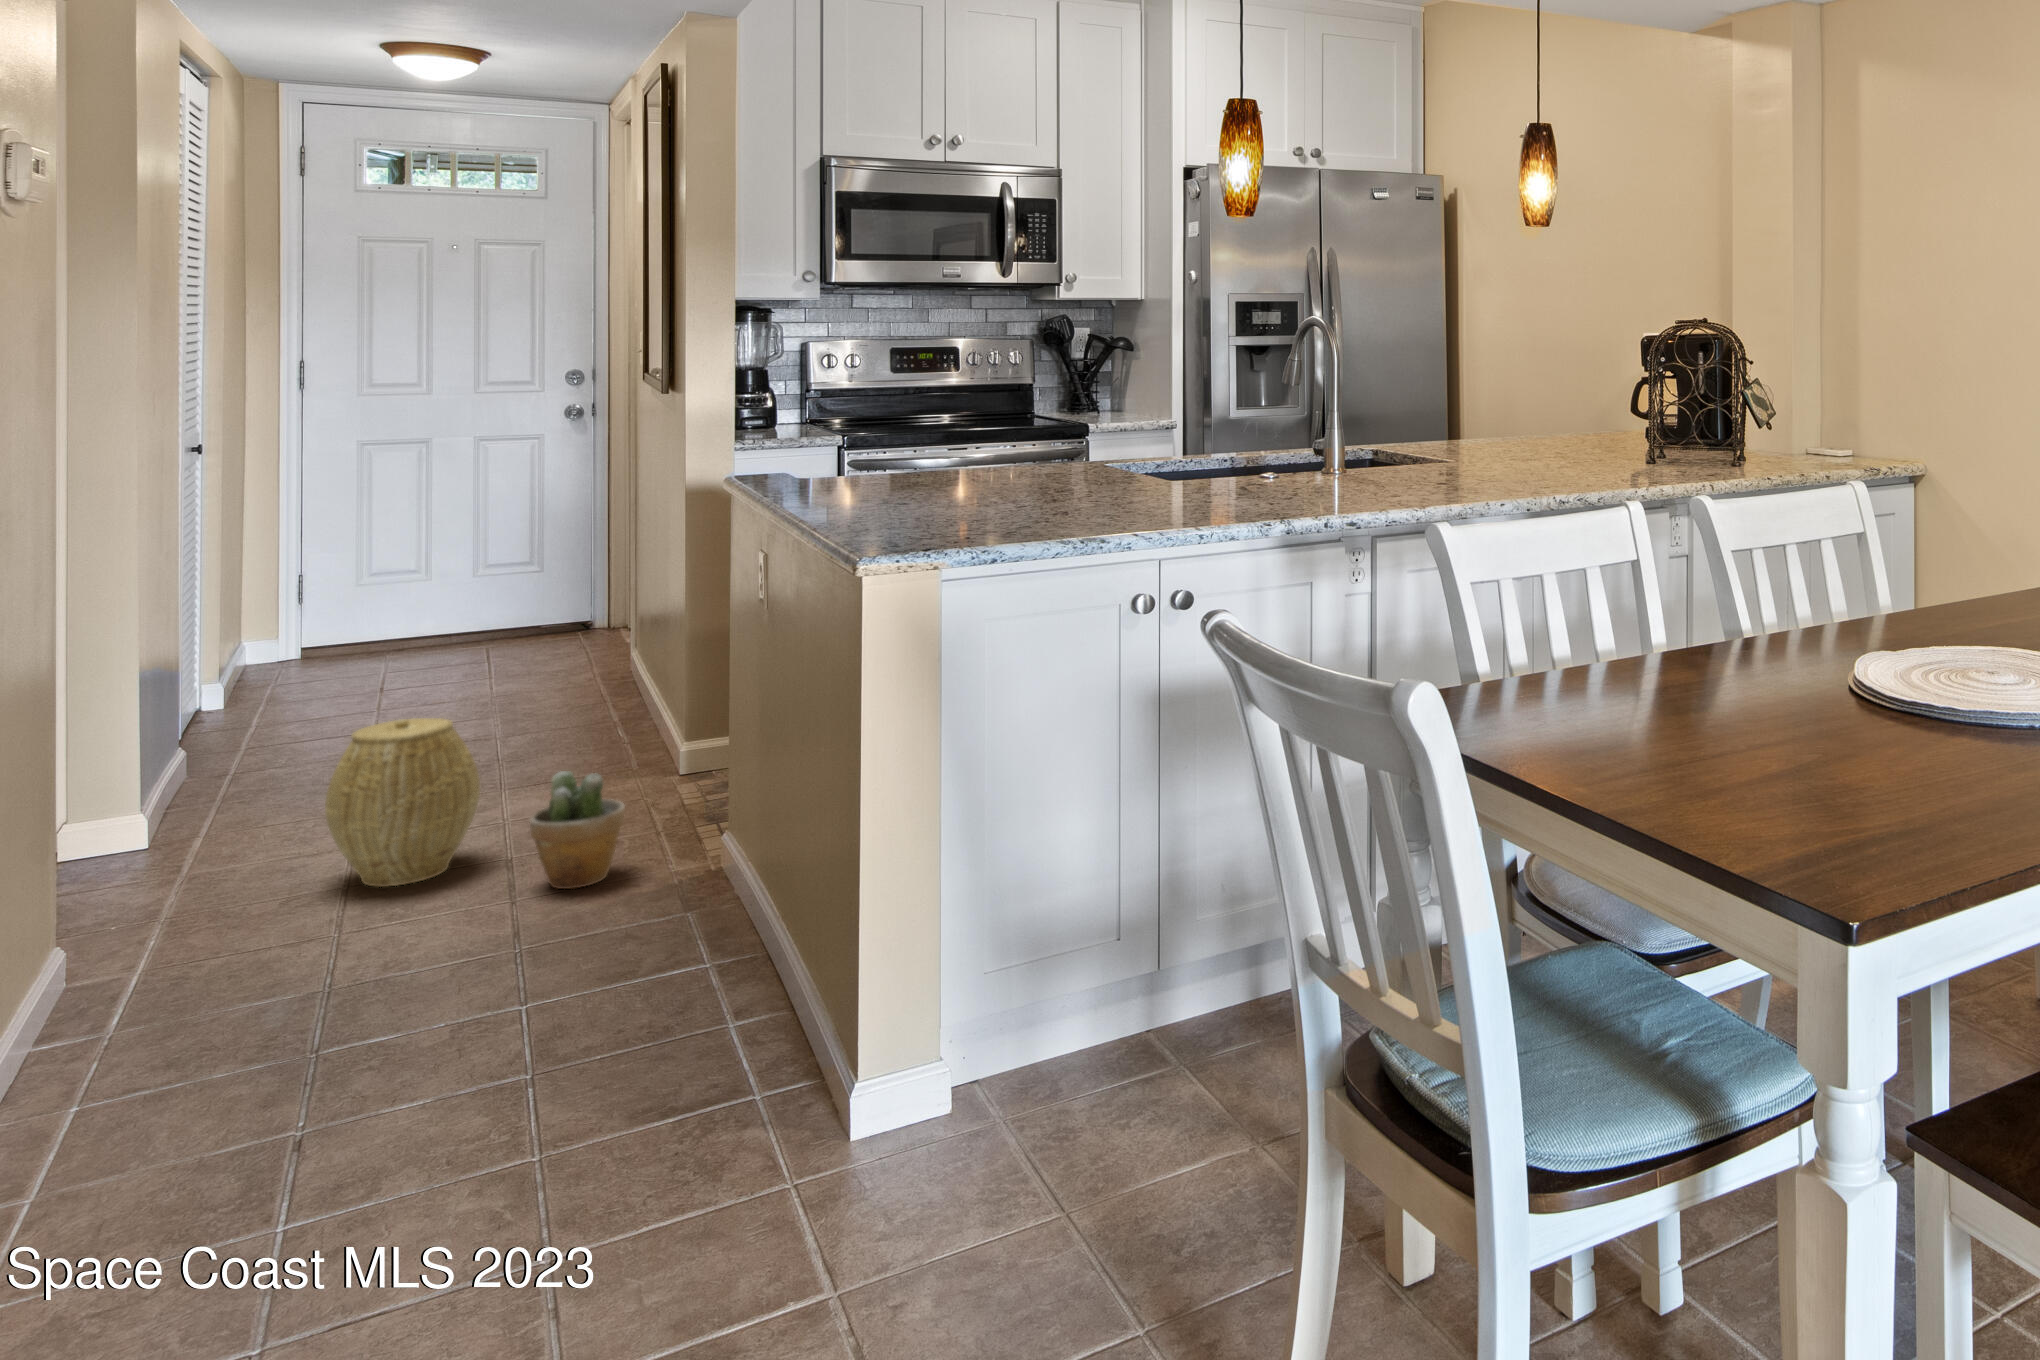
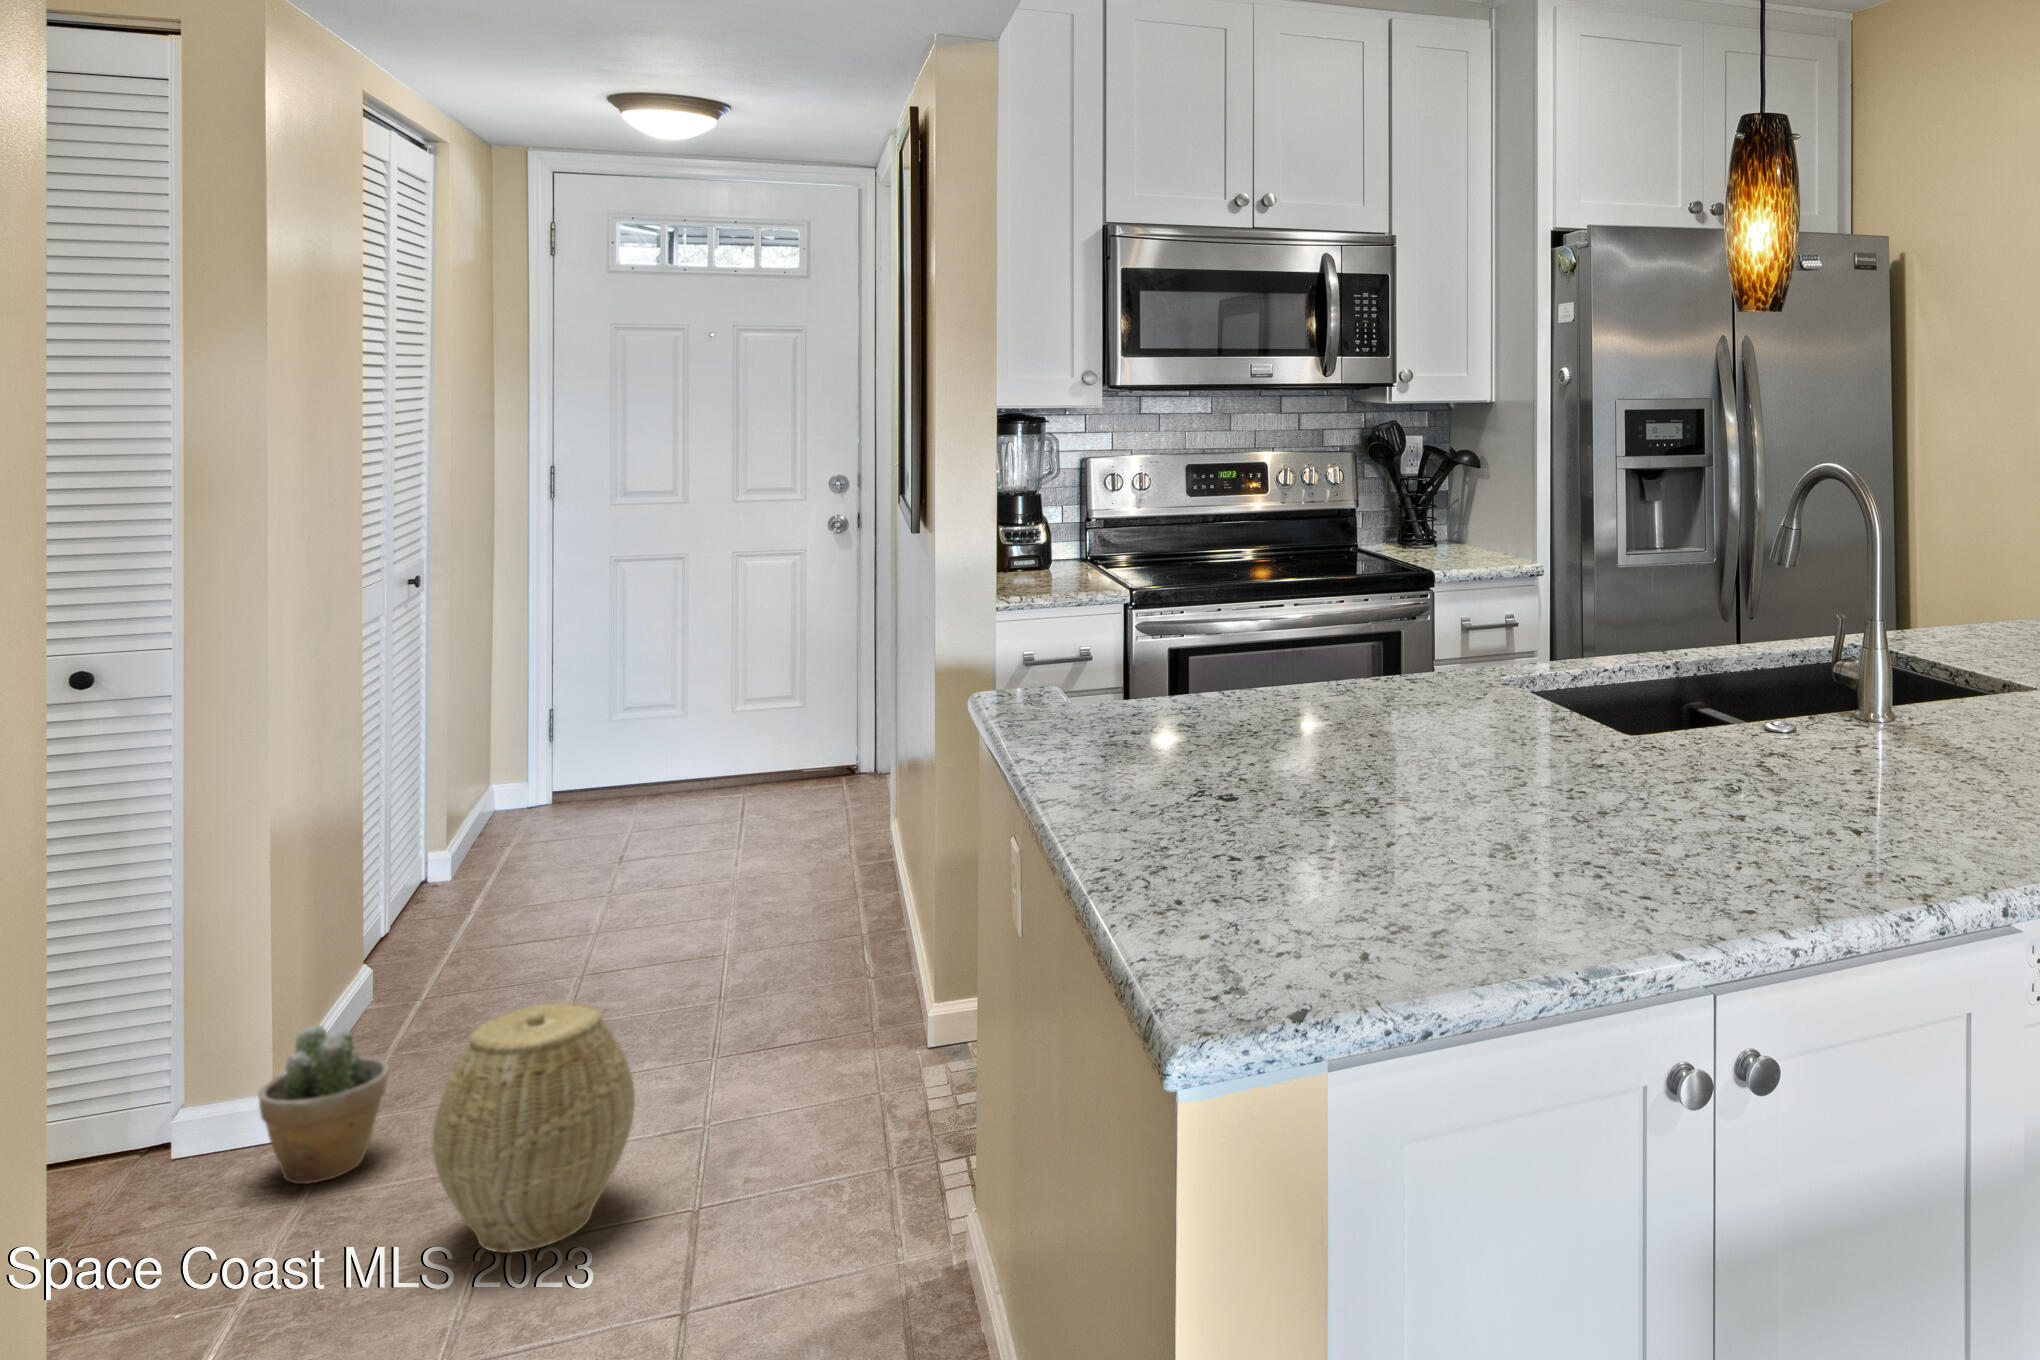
potted plant: present [529,771,625,889] -> present [258,1026,389,1184]

